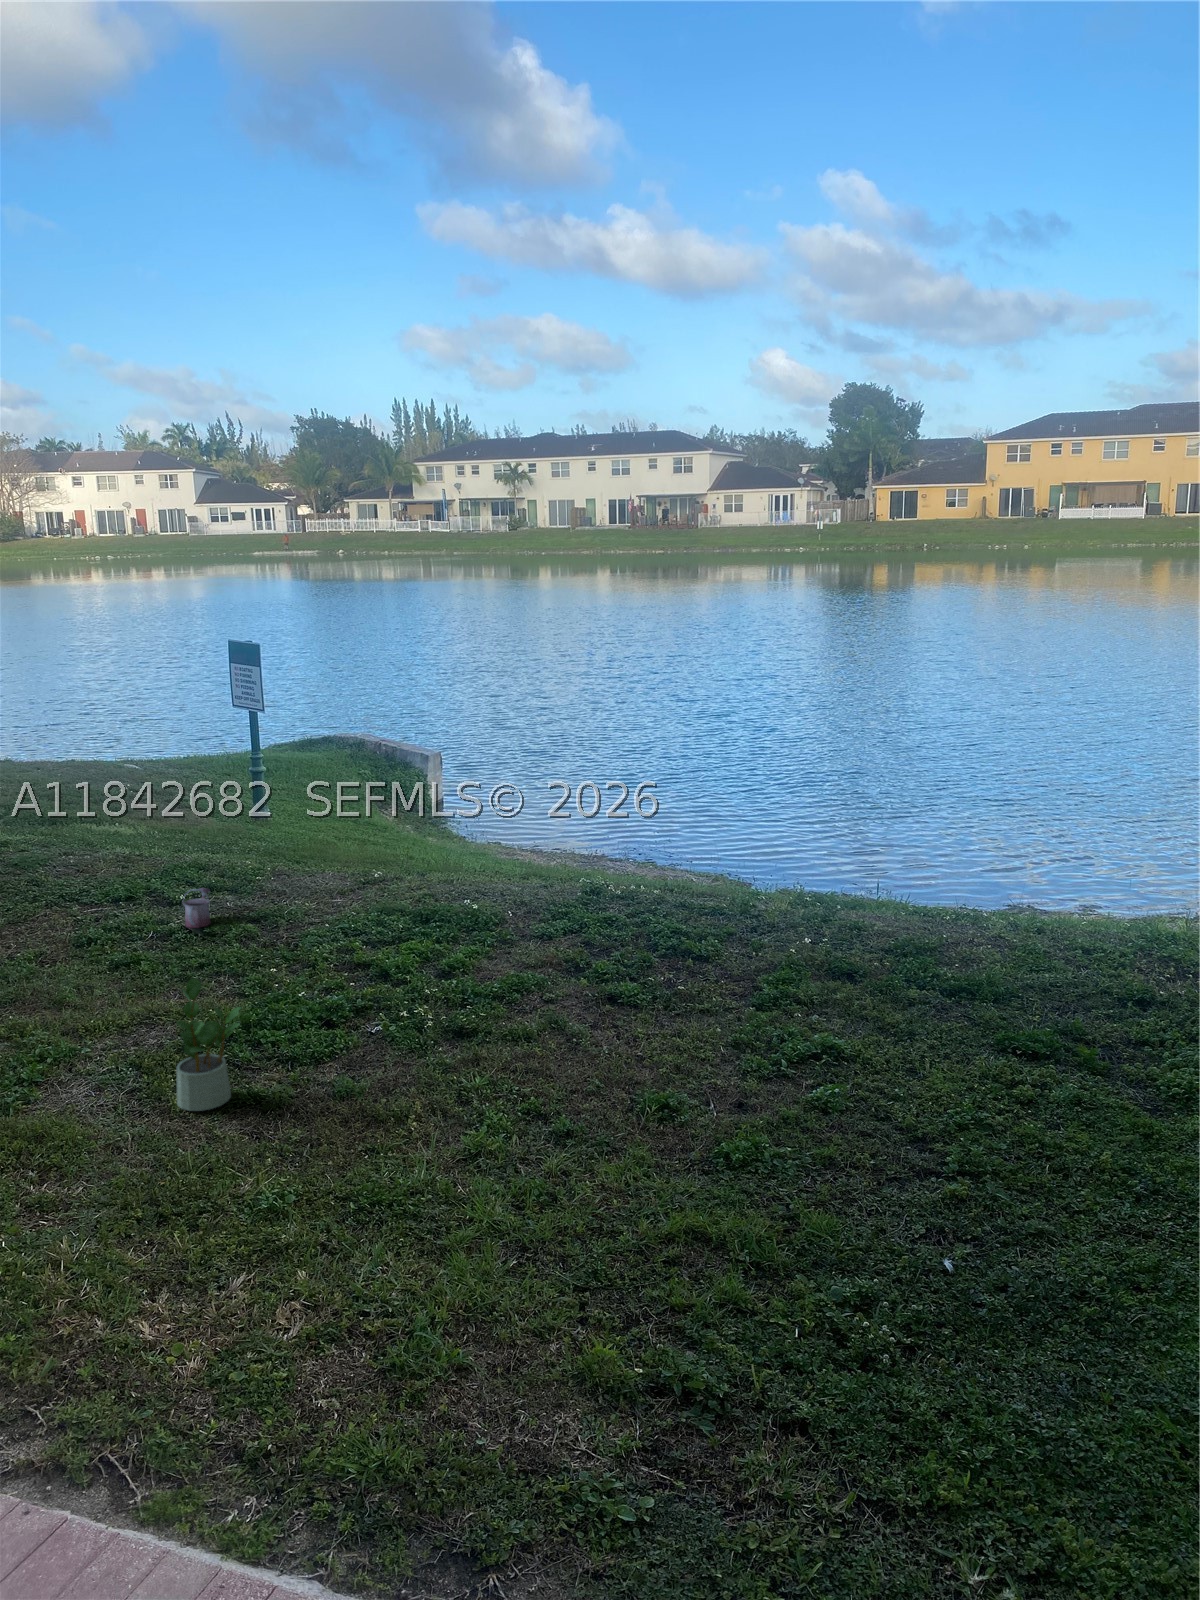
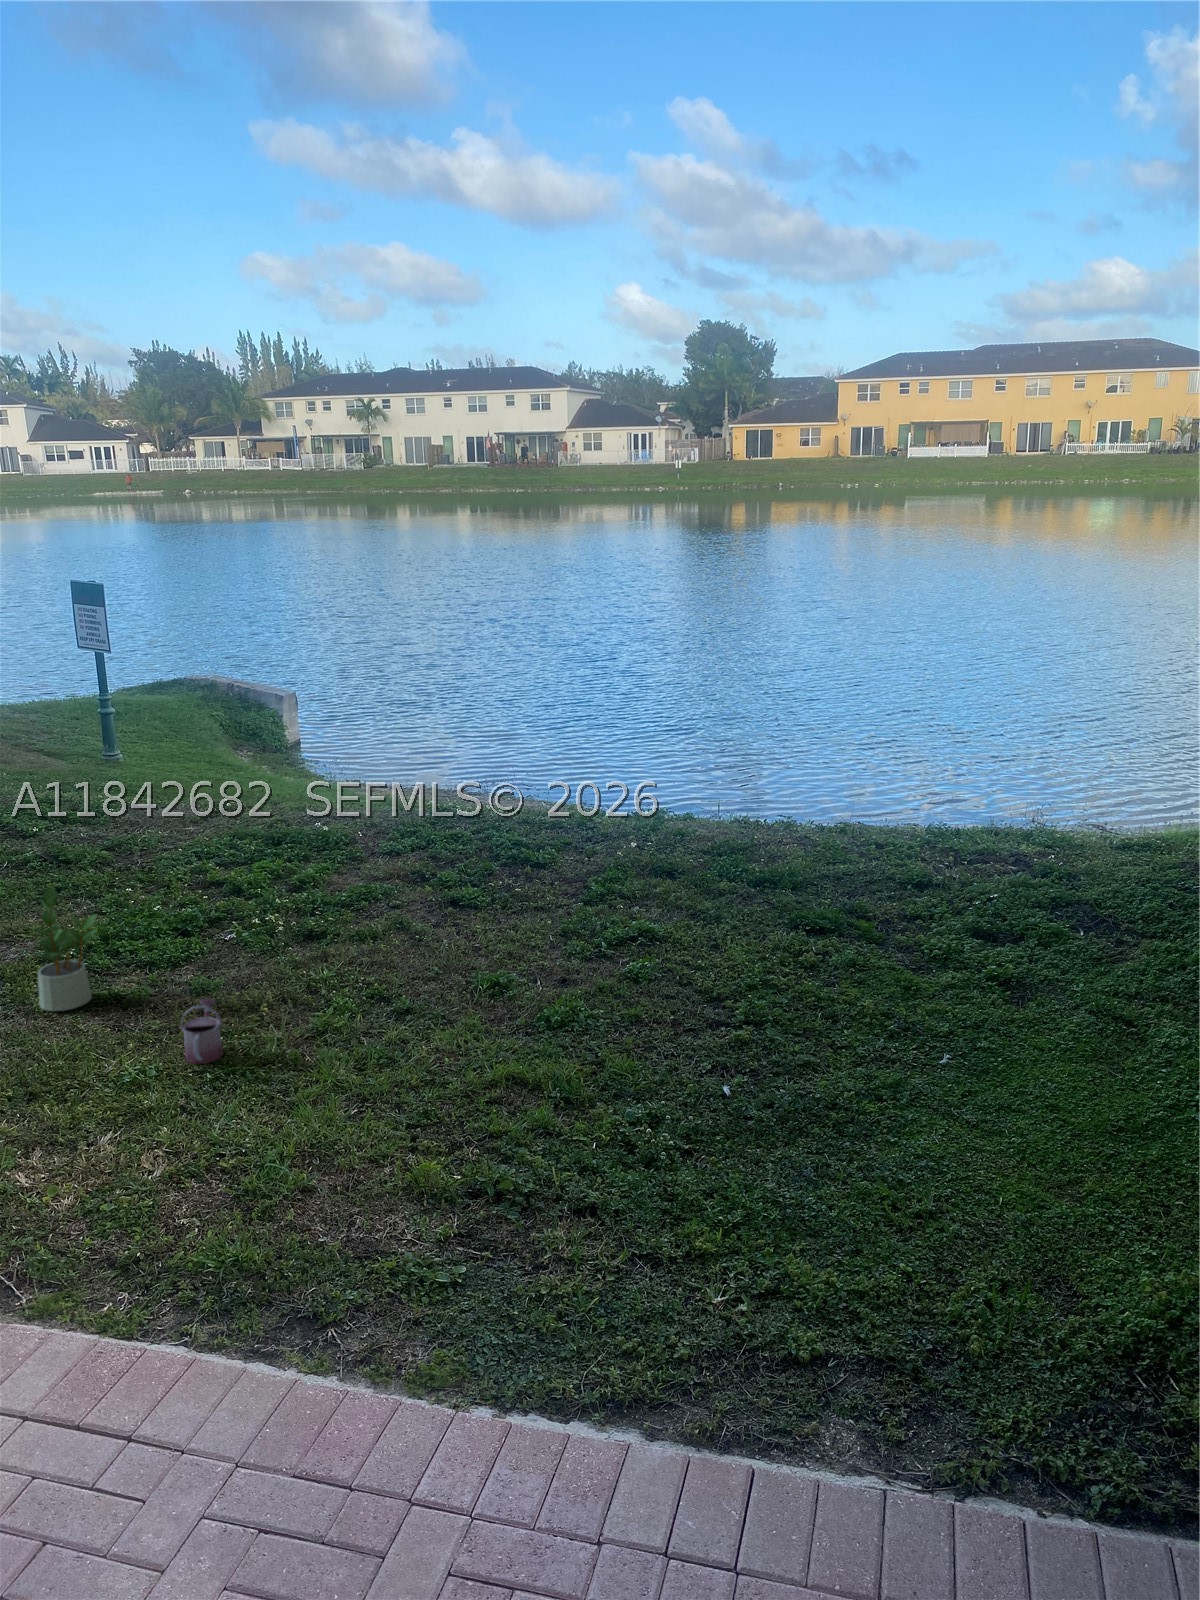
watering can: present [183,888,211,928] -> present [180,999,223,1064]

